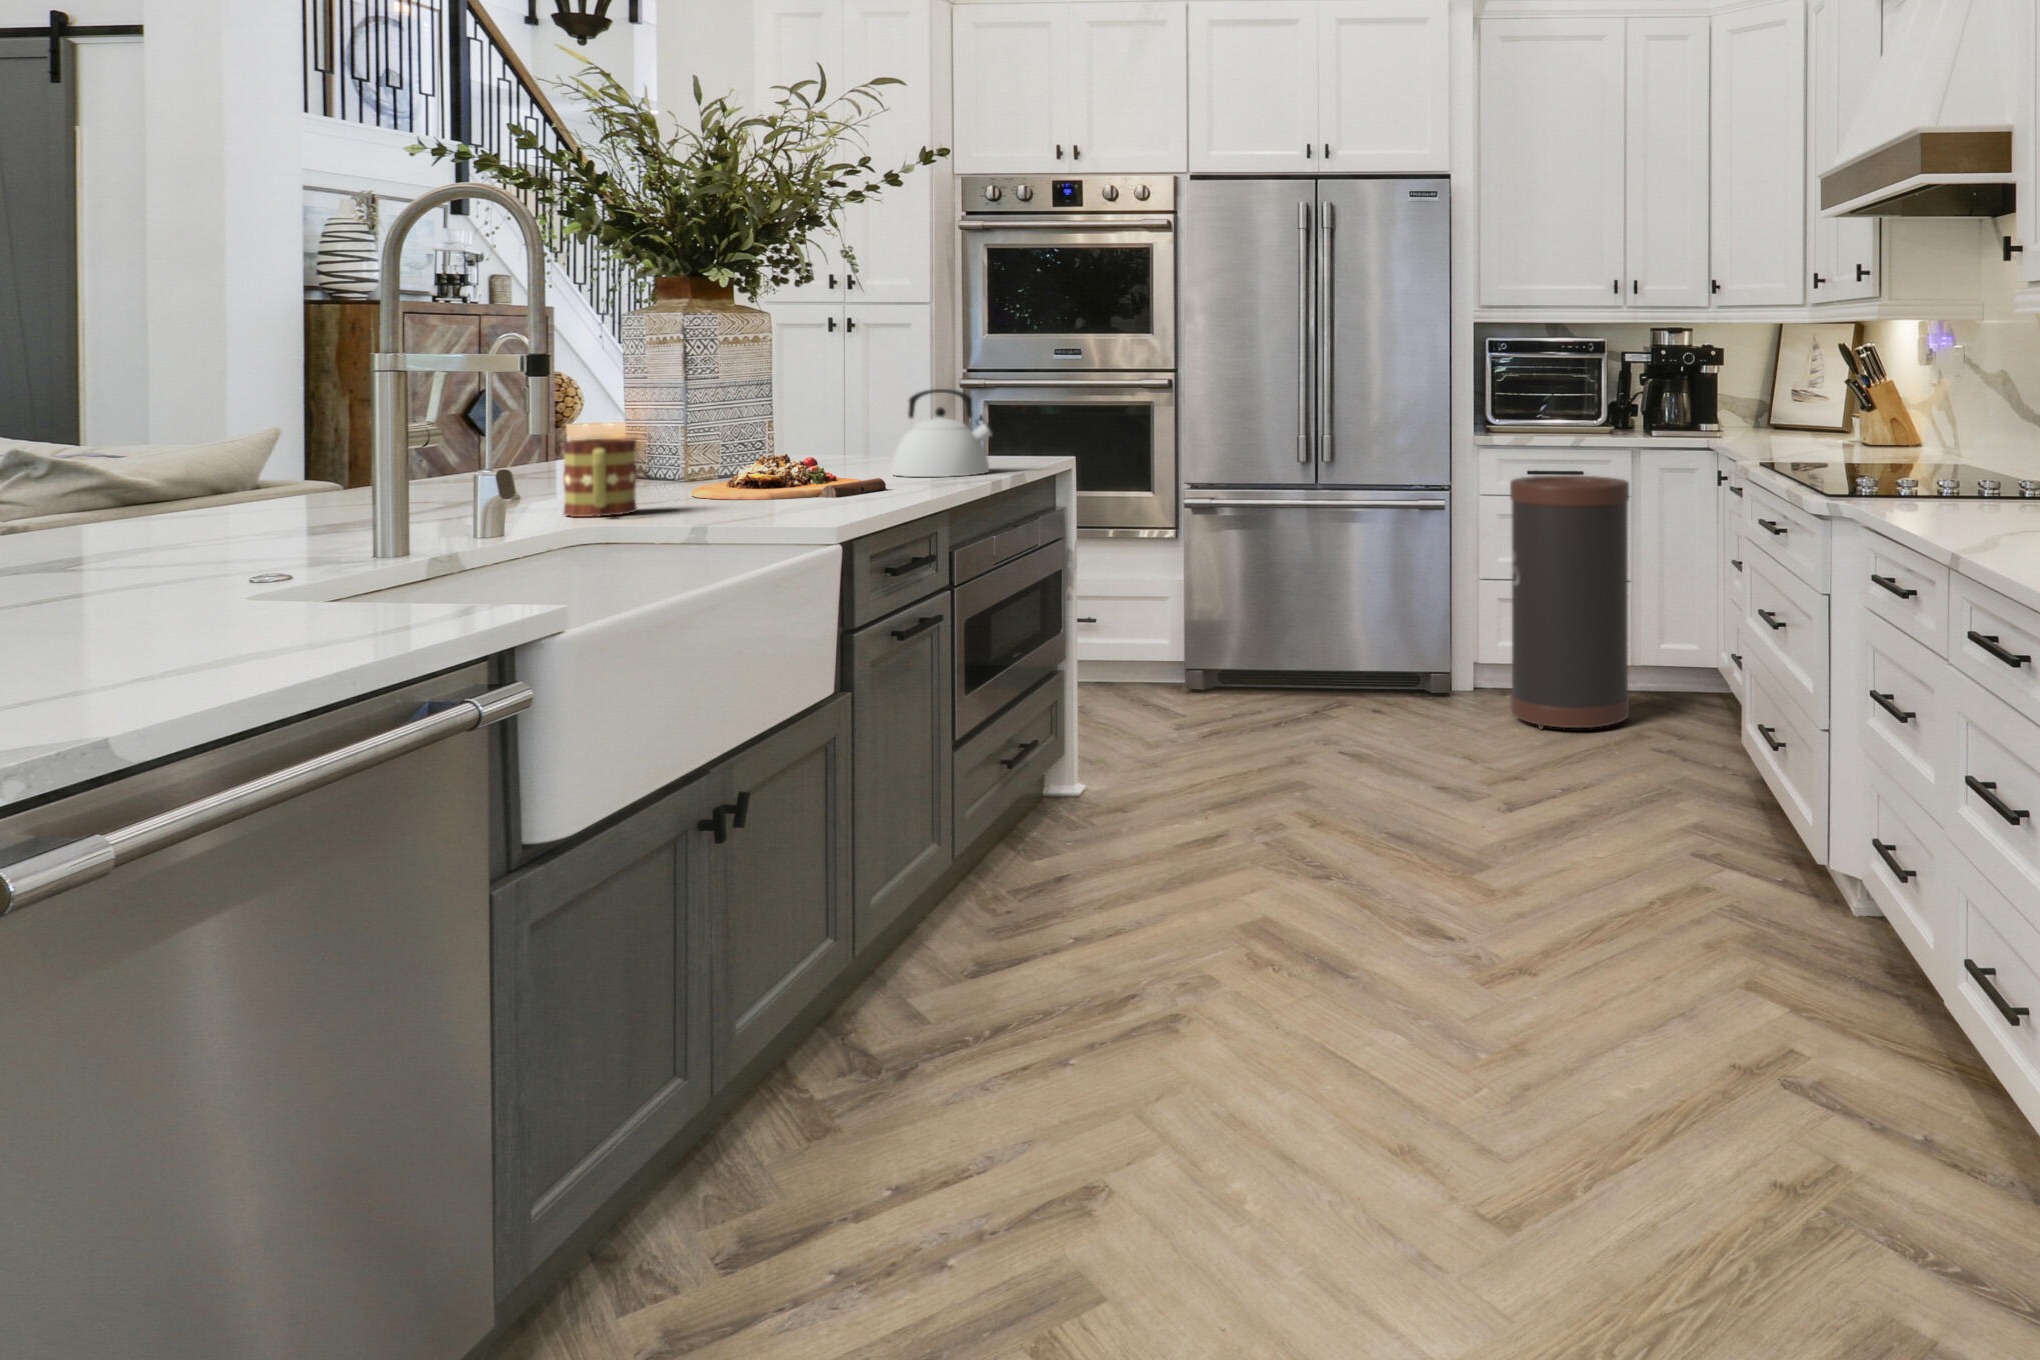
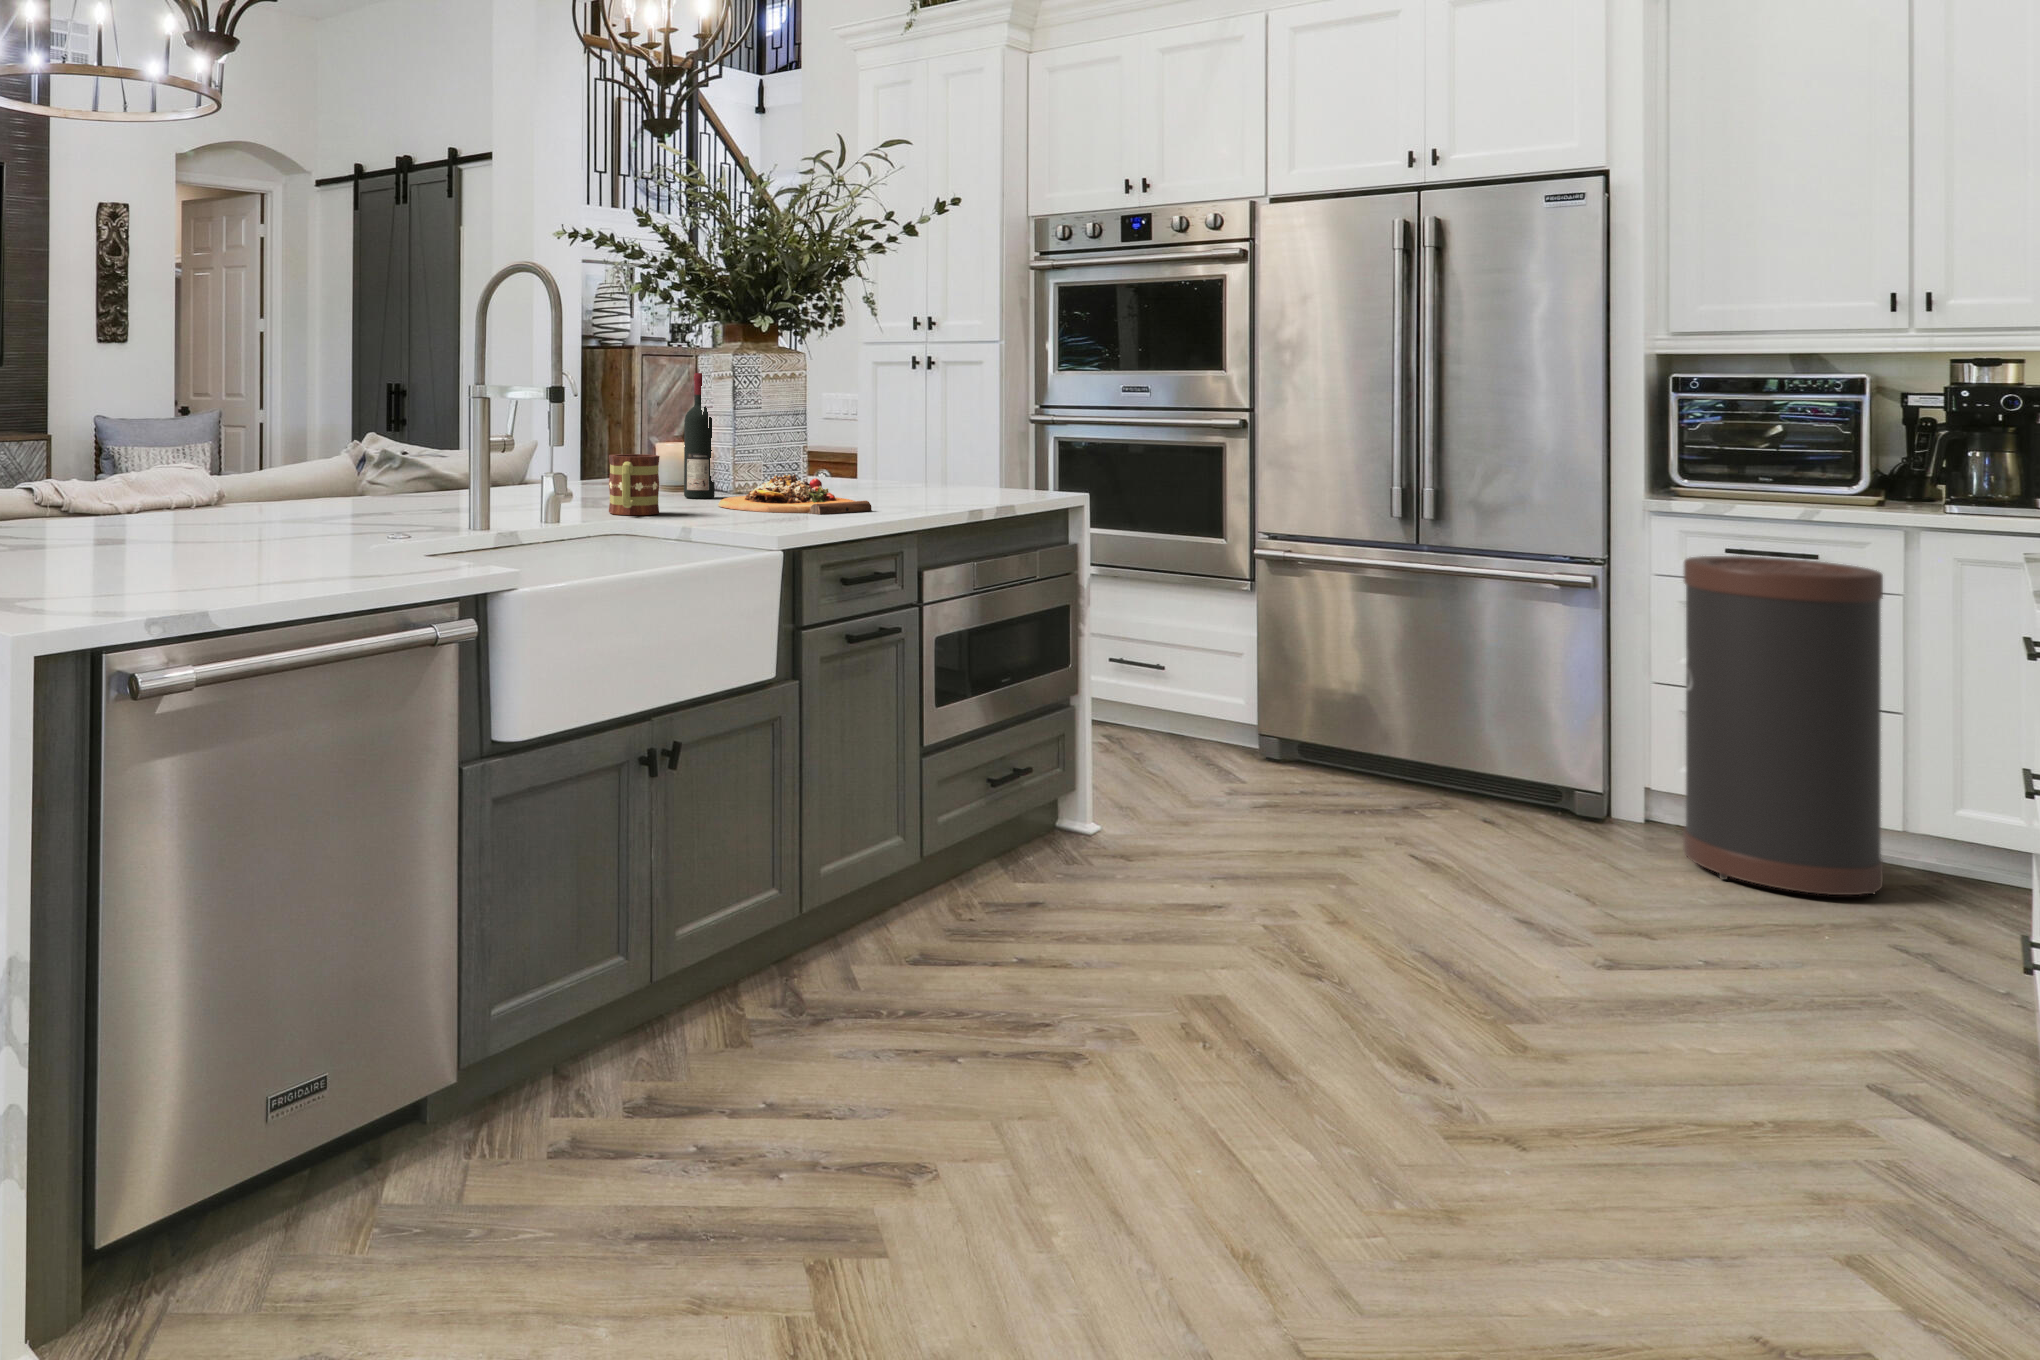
wine bottle: none [627,337,669,490] -> present [684,373,715,498]
kettle: present [892,389,994,477] -> none [901,422,995,504]

